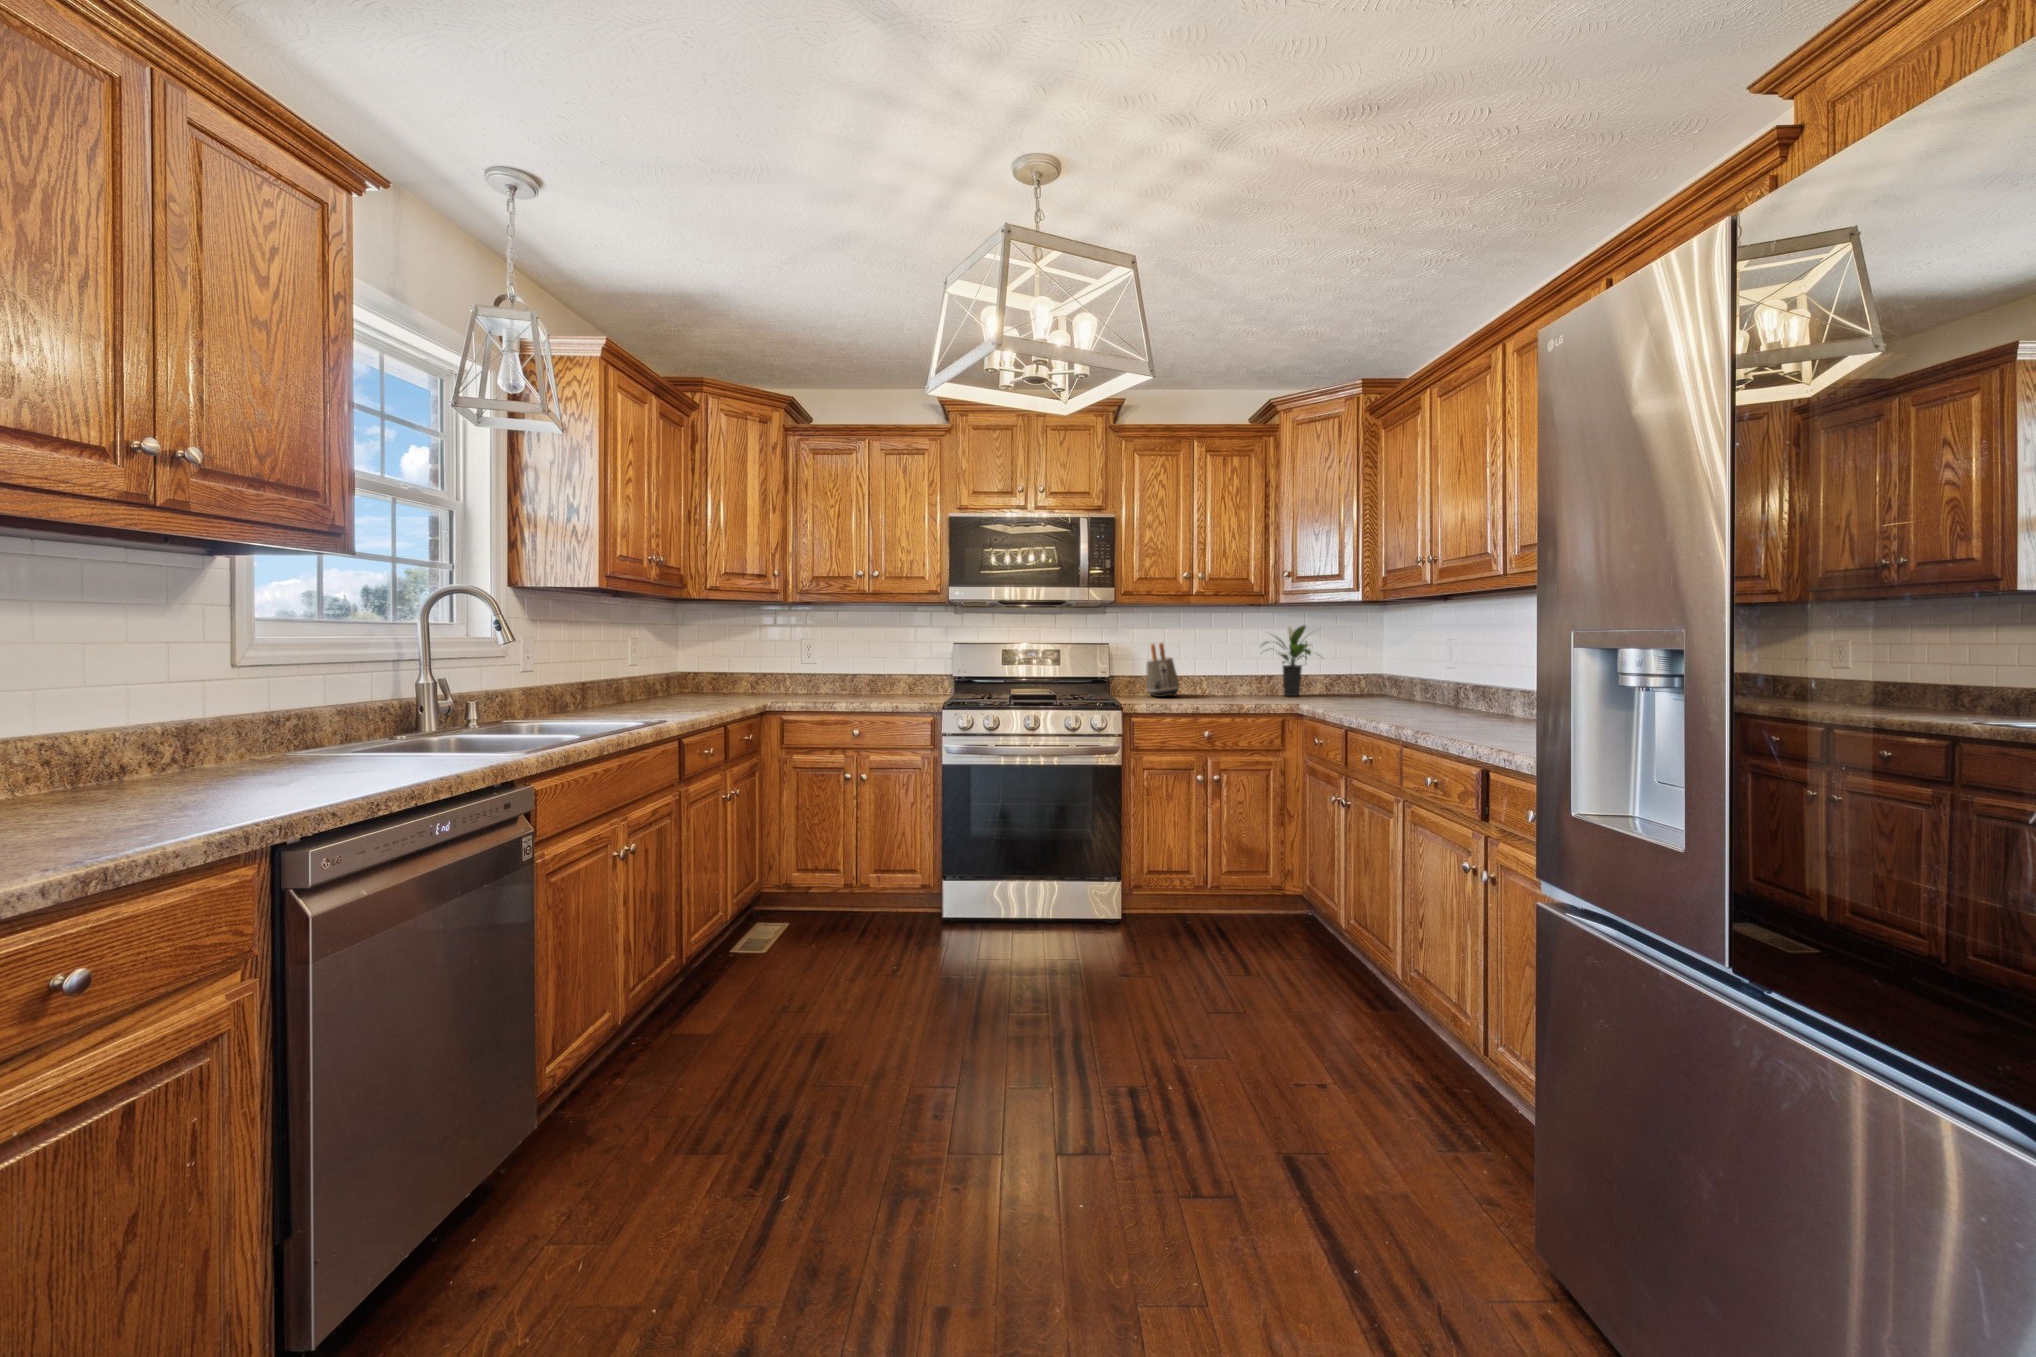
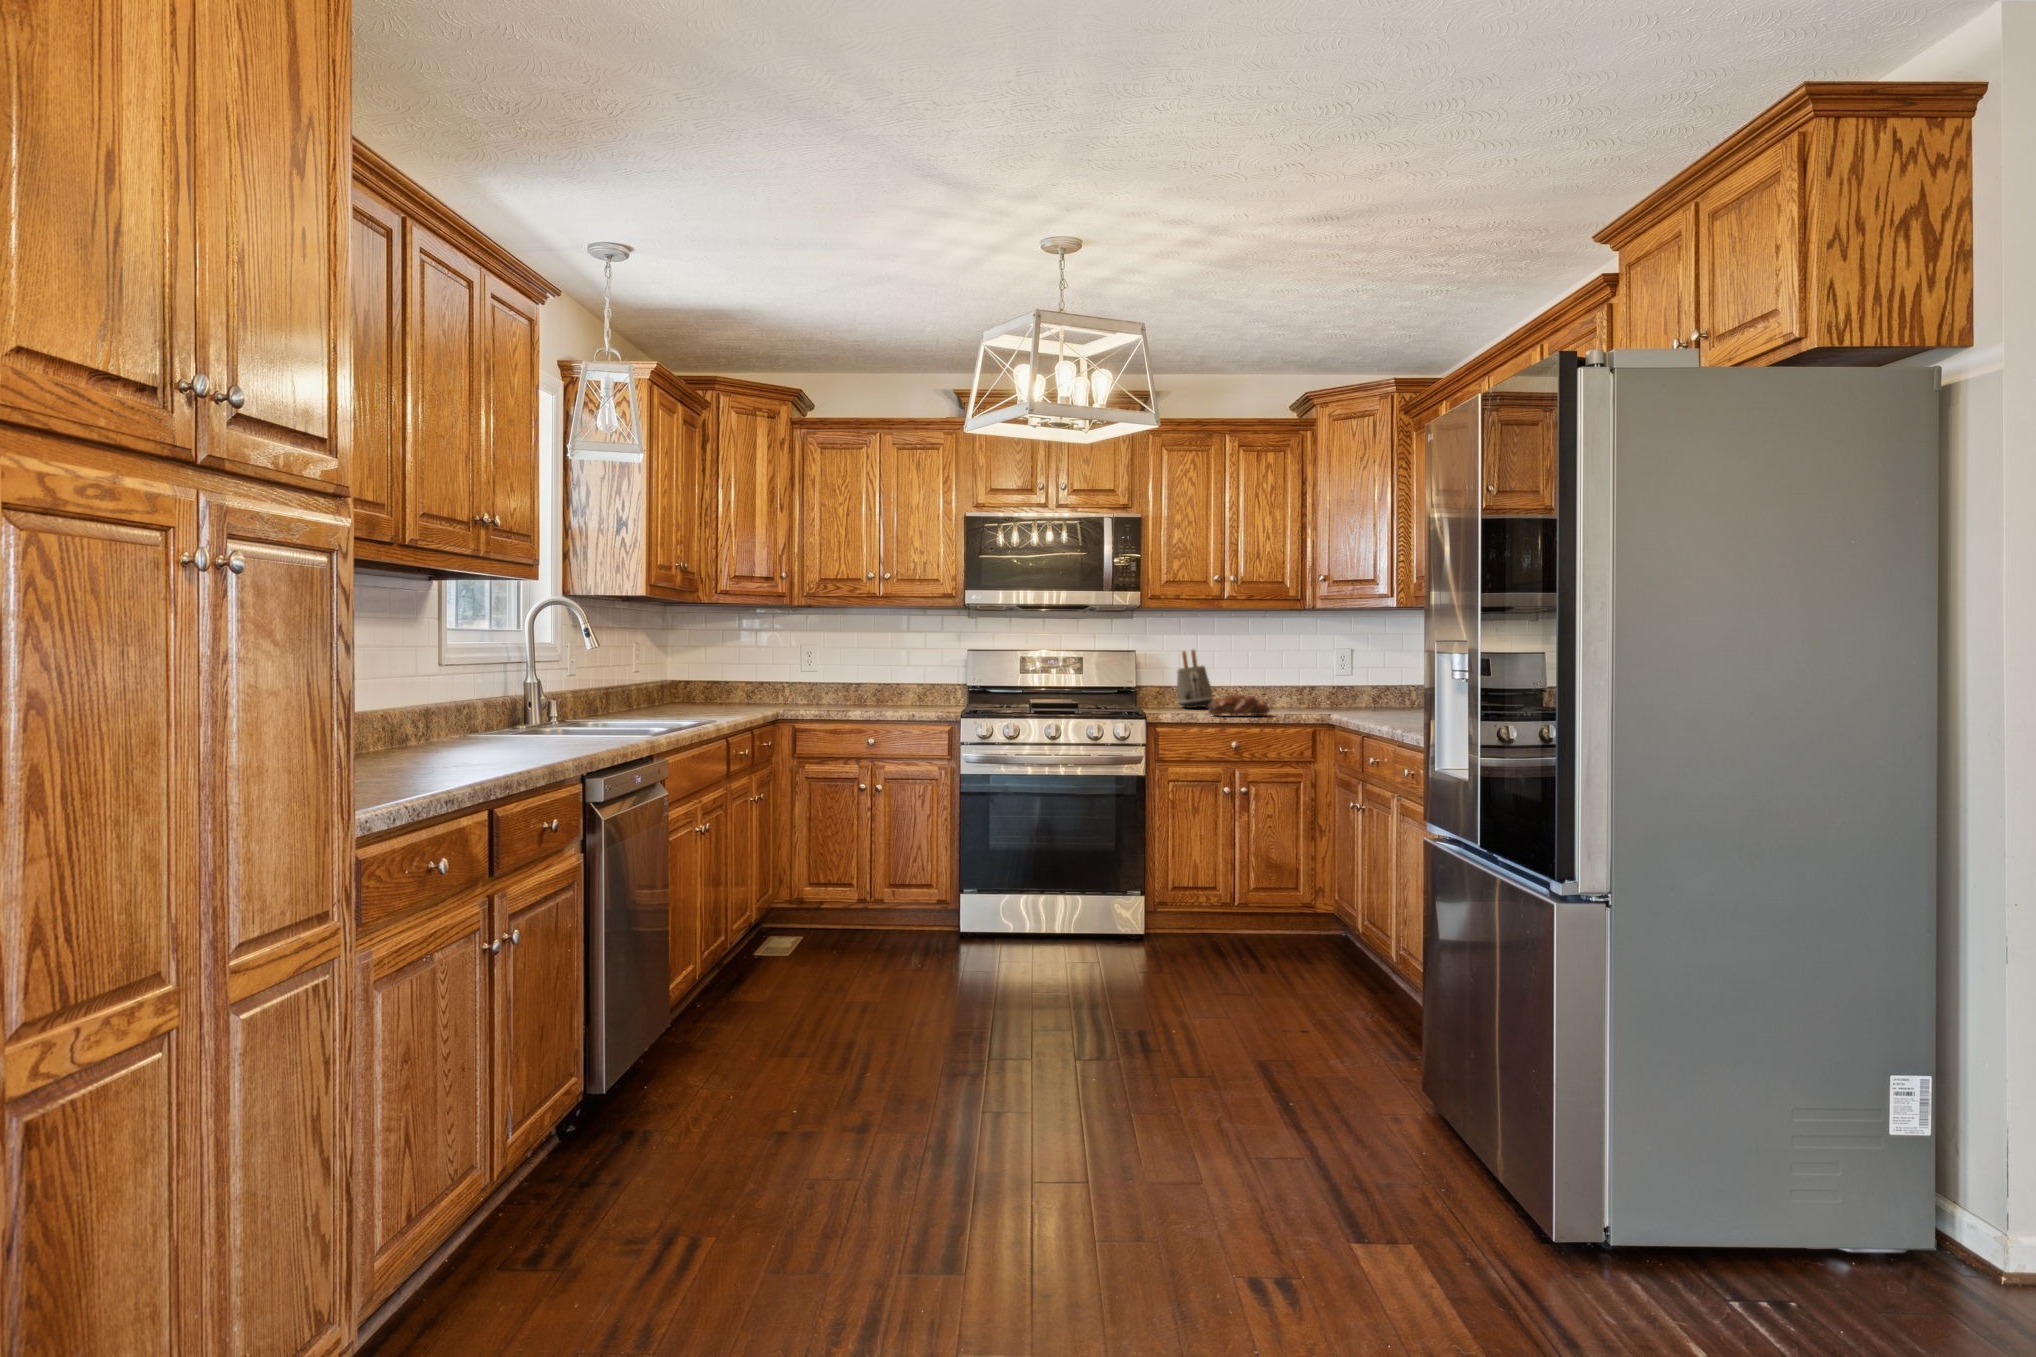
potted plant: present [1262,625,1323,696] -> none [1299,631,1369,708]
bread loaf: none [1181,685,1242,707] -> present [1208,694,1270,716]

